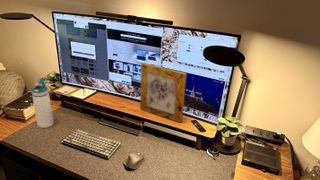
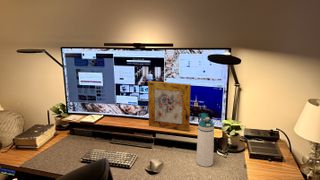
water bottle: present [32,78,54,128] -> present [196,113,214,167]

